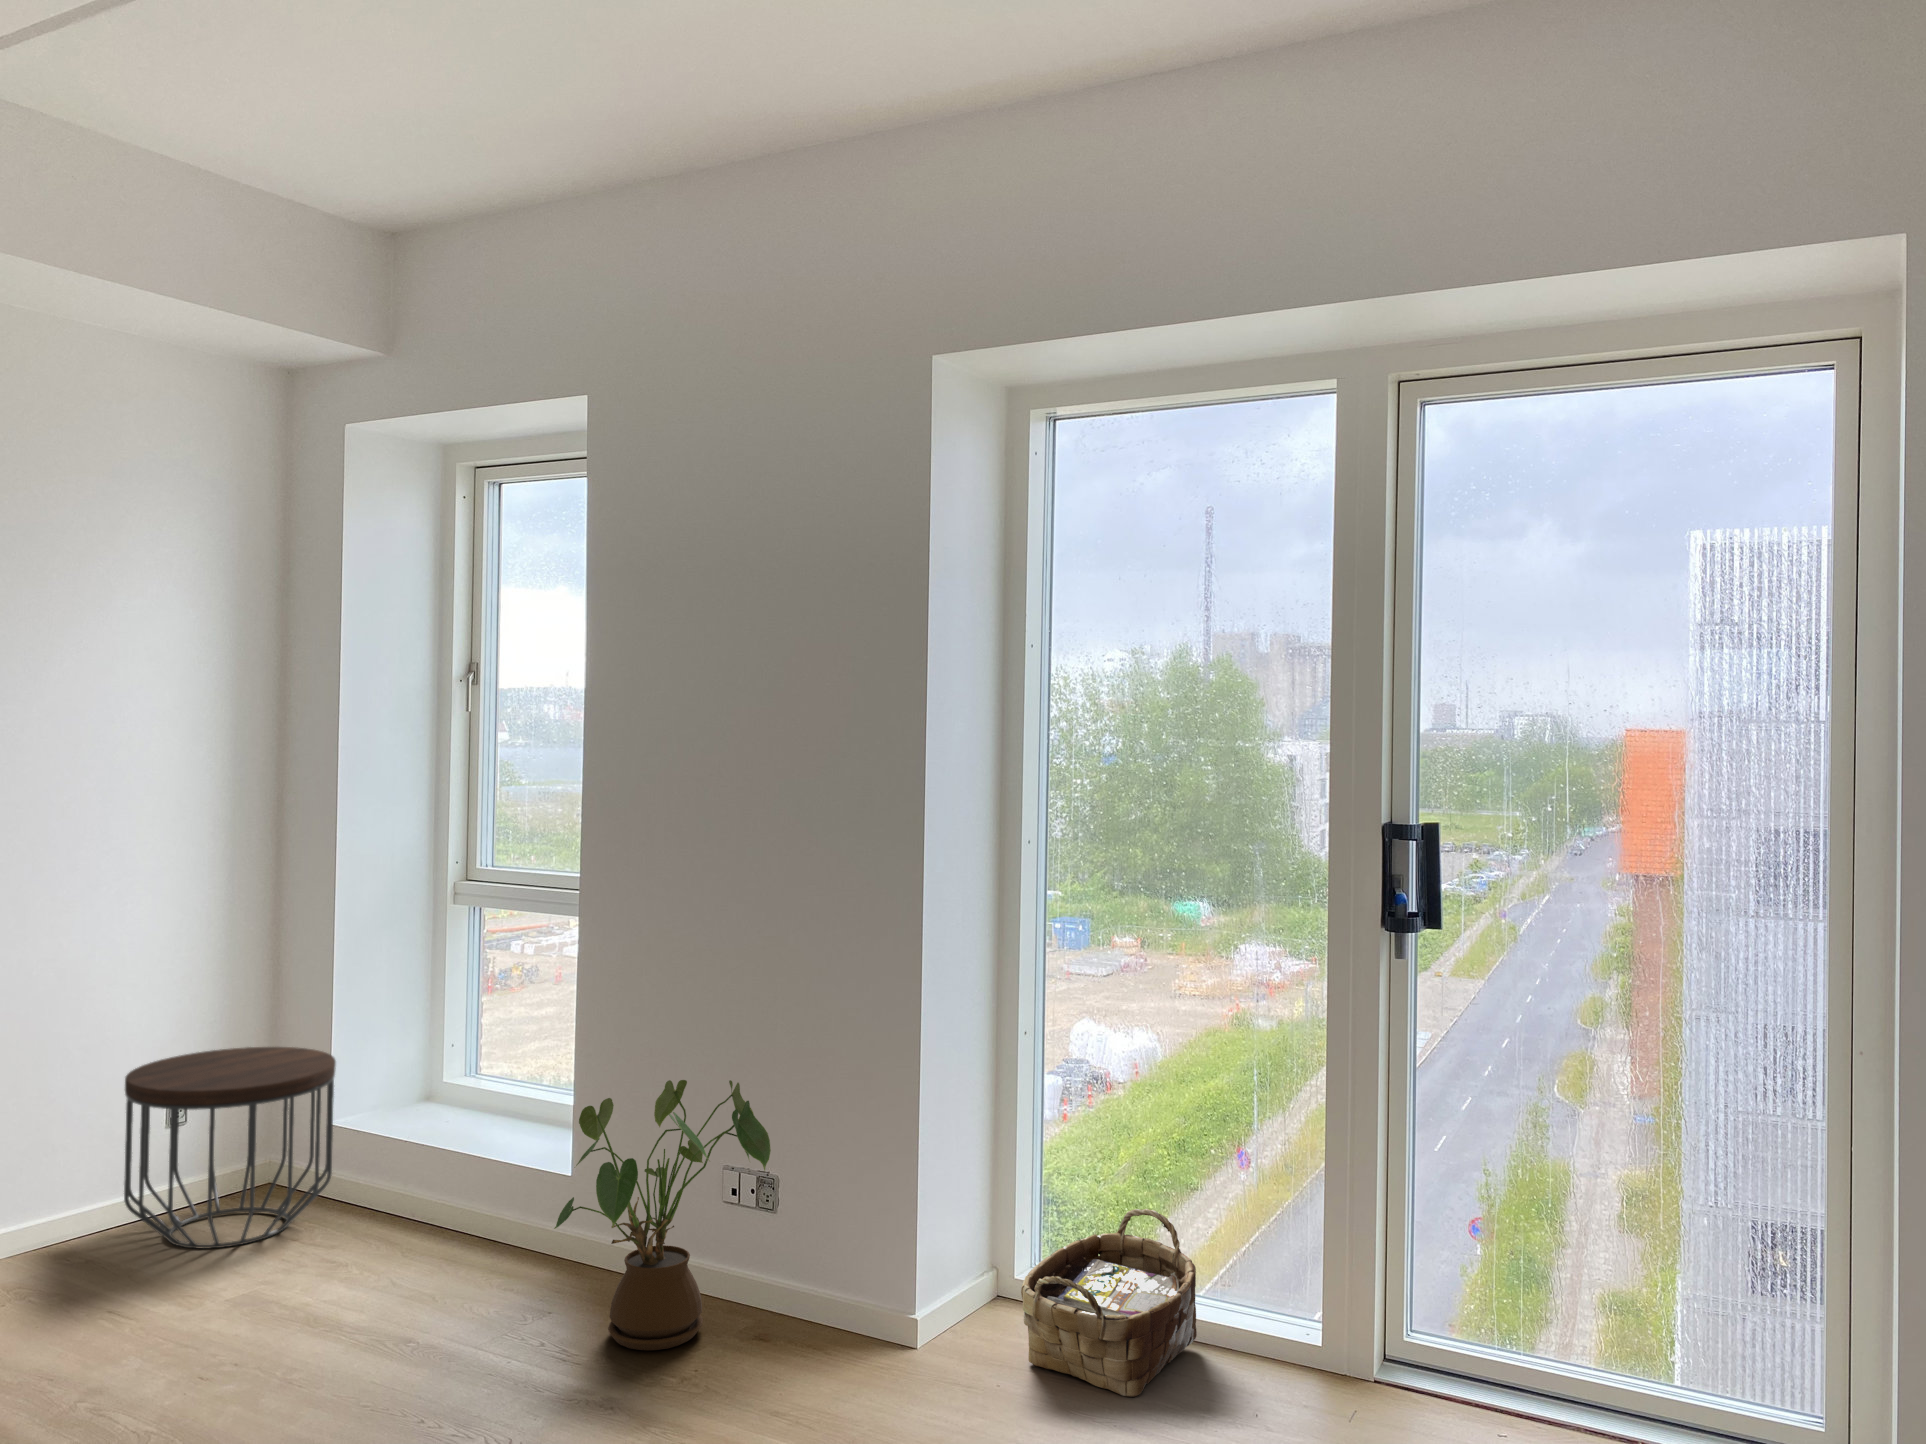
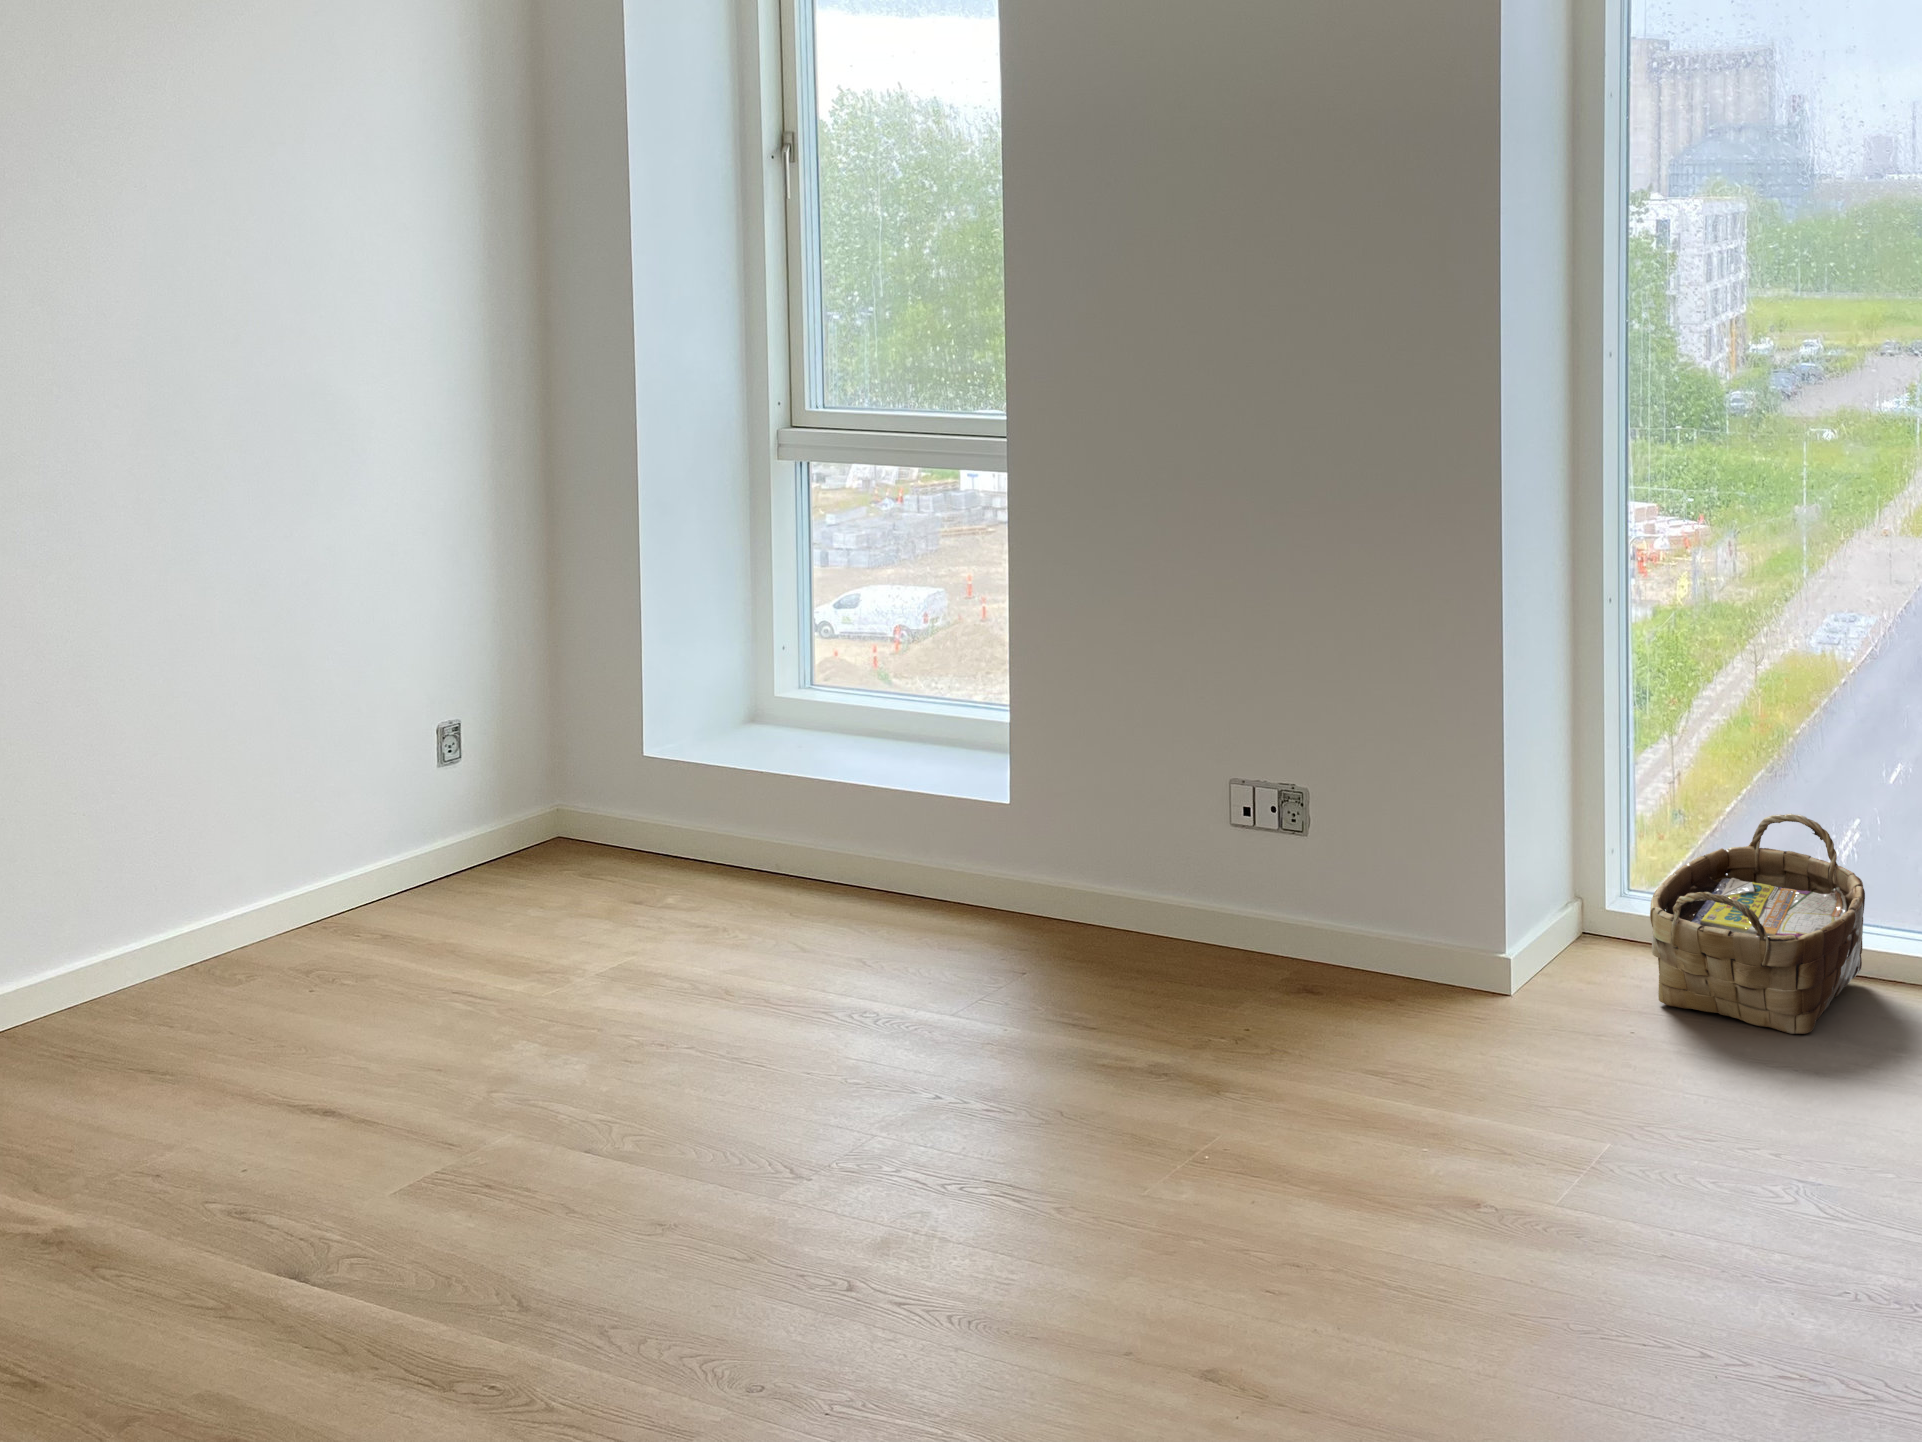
side table: present [124,1047,336,1249] -> none [410,655,672,913]
house plant: present [554,1080,771,1351] -> none [1054,669,1321,1005]

